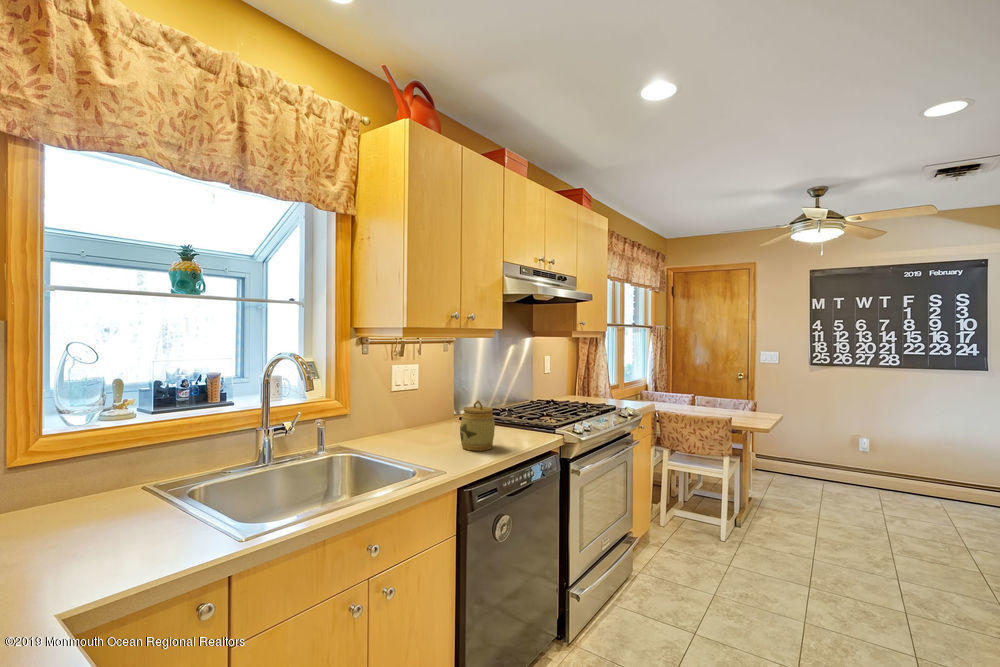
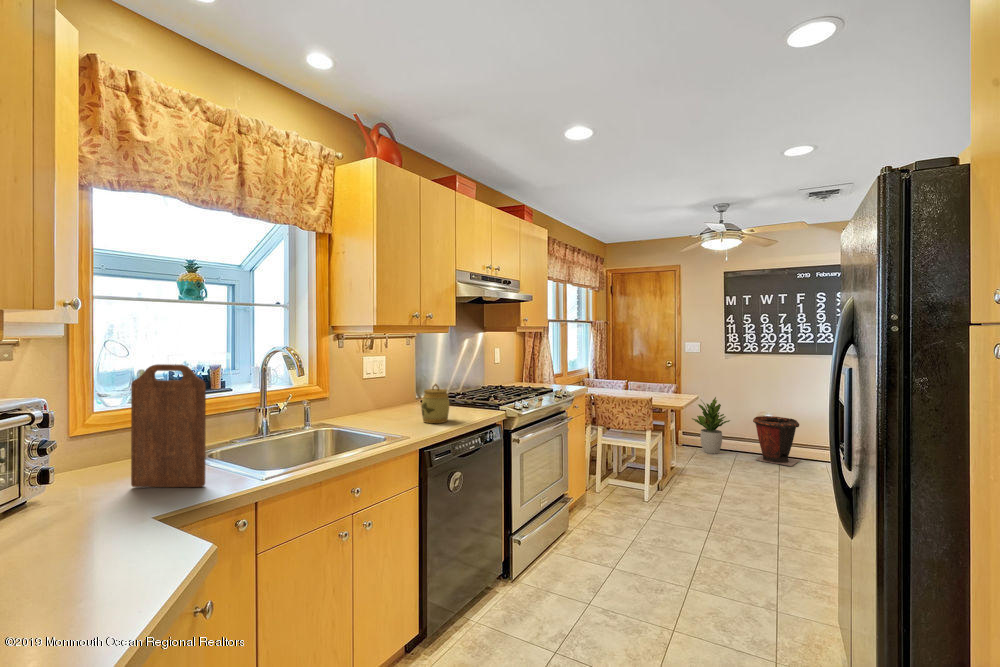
cutting board: none [55,376,156,552] -> present [131,364,206,487]
potted plant: none [769,414,818,481] -> present [692,397,730,454]
waste bin: none [846,440,907,501] -> present [753,416,800,466]

